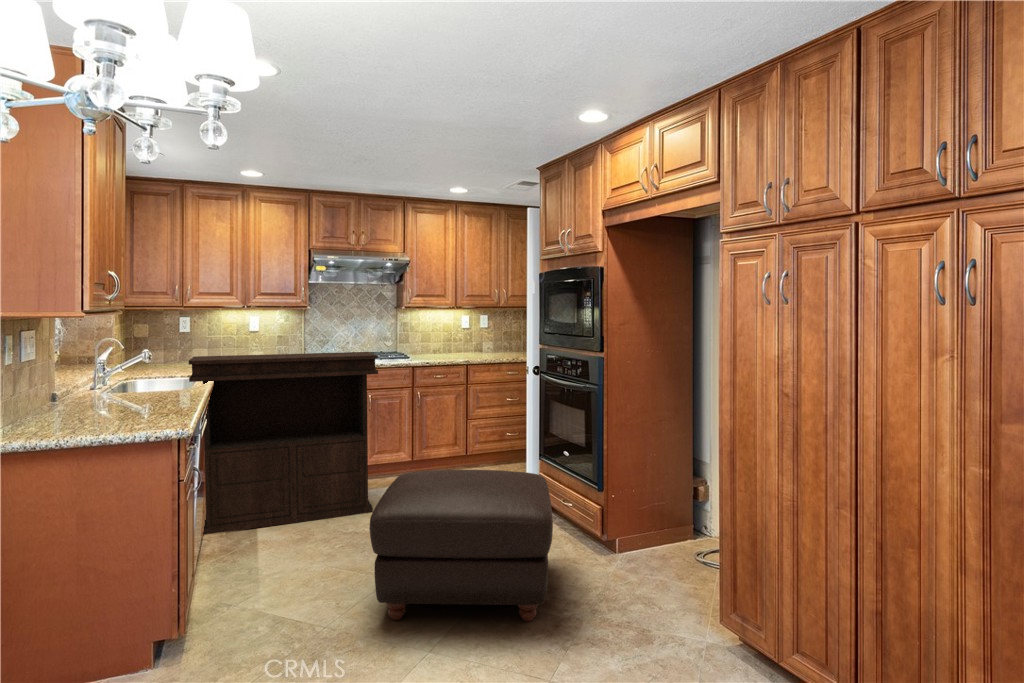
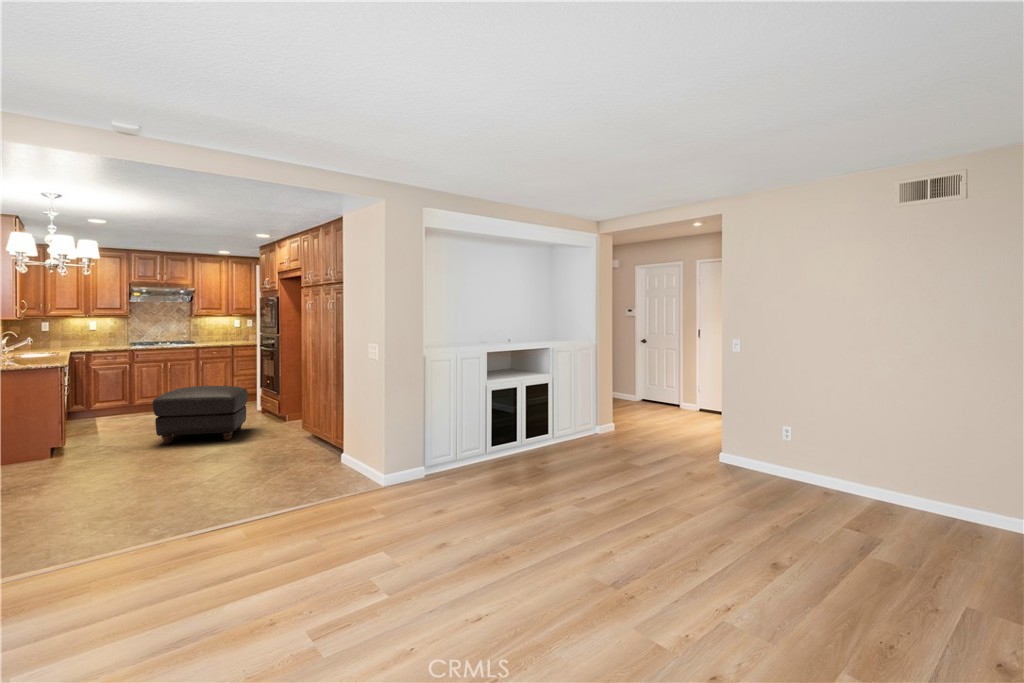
console table: present [189,352,378,535] -> none [55,339,169,432]

